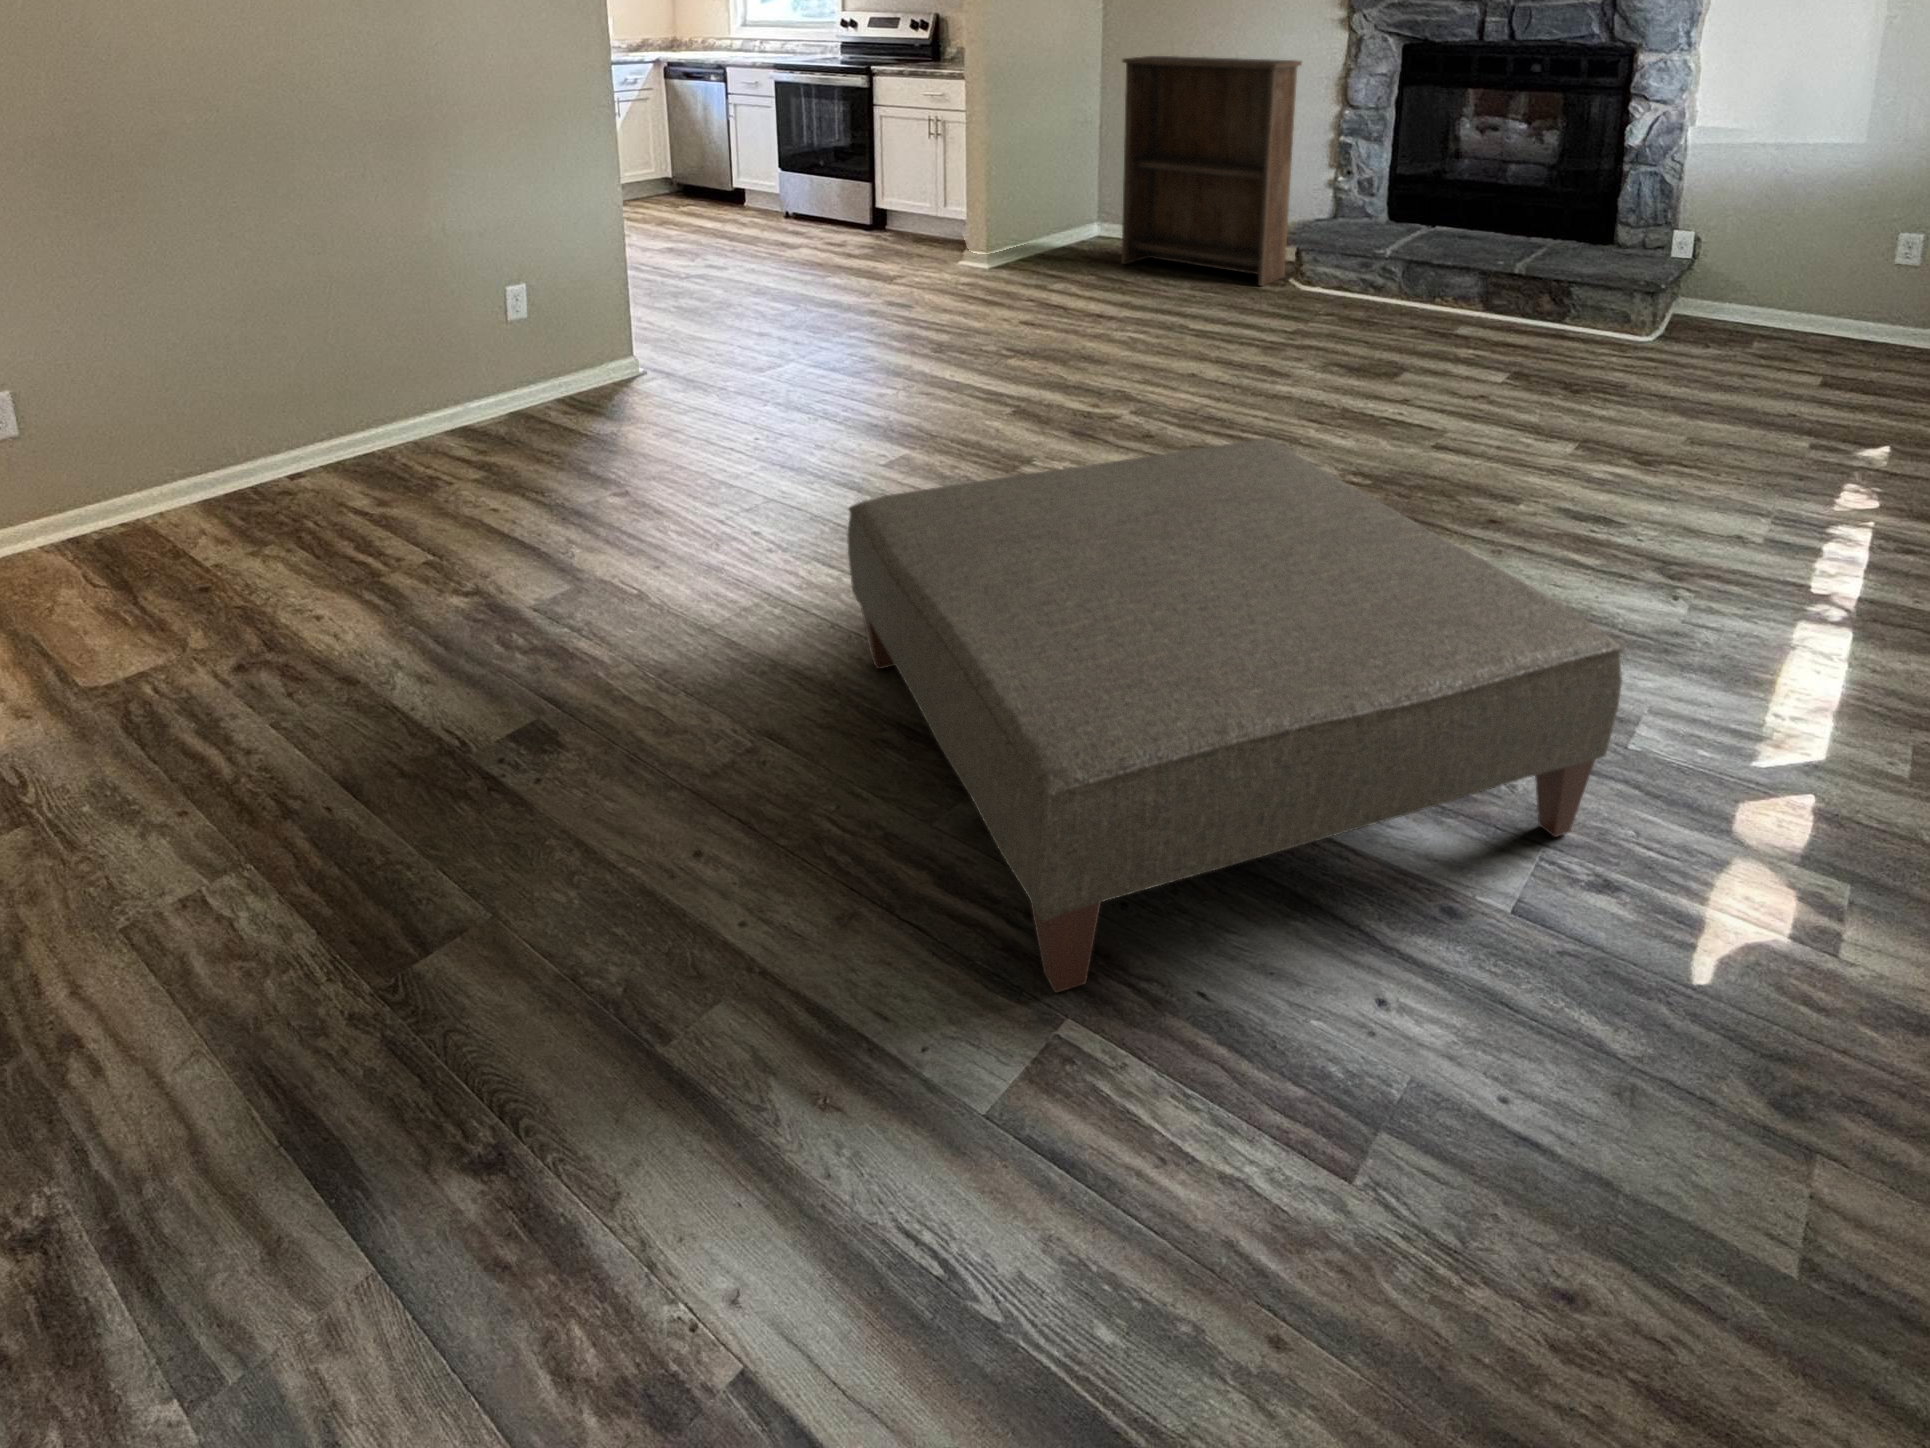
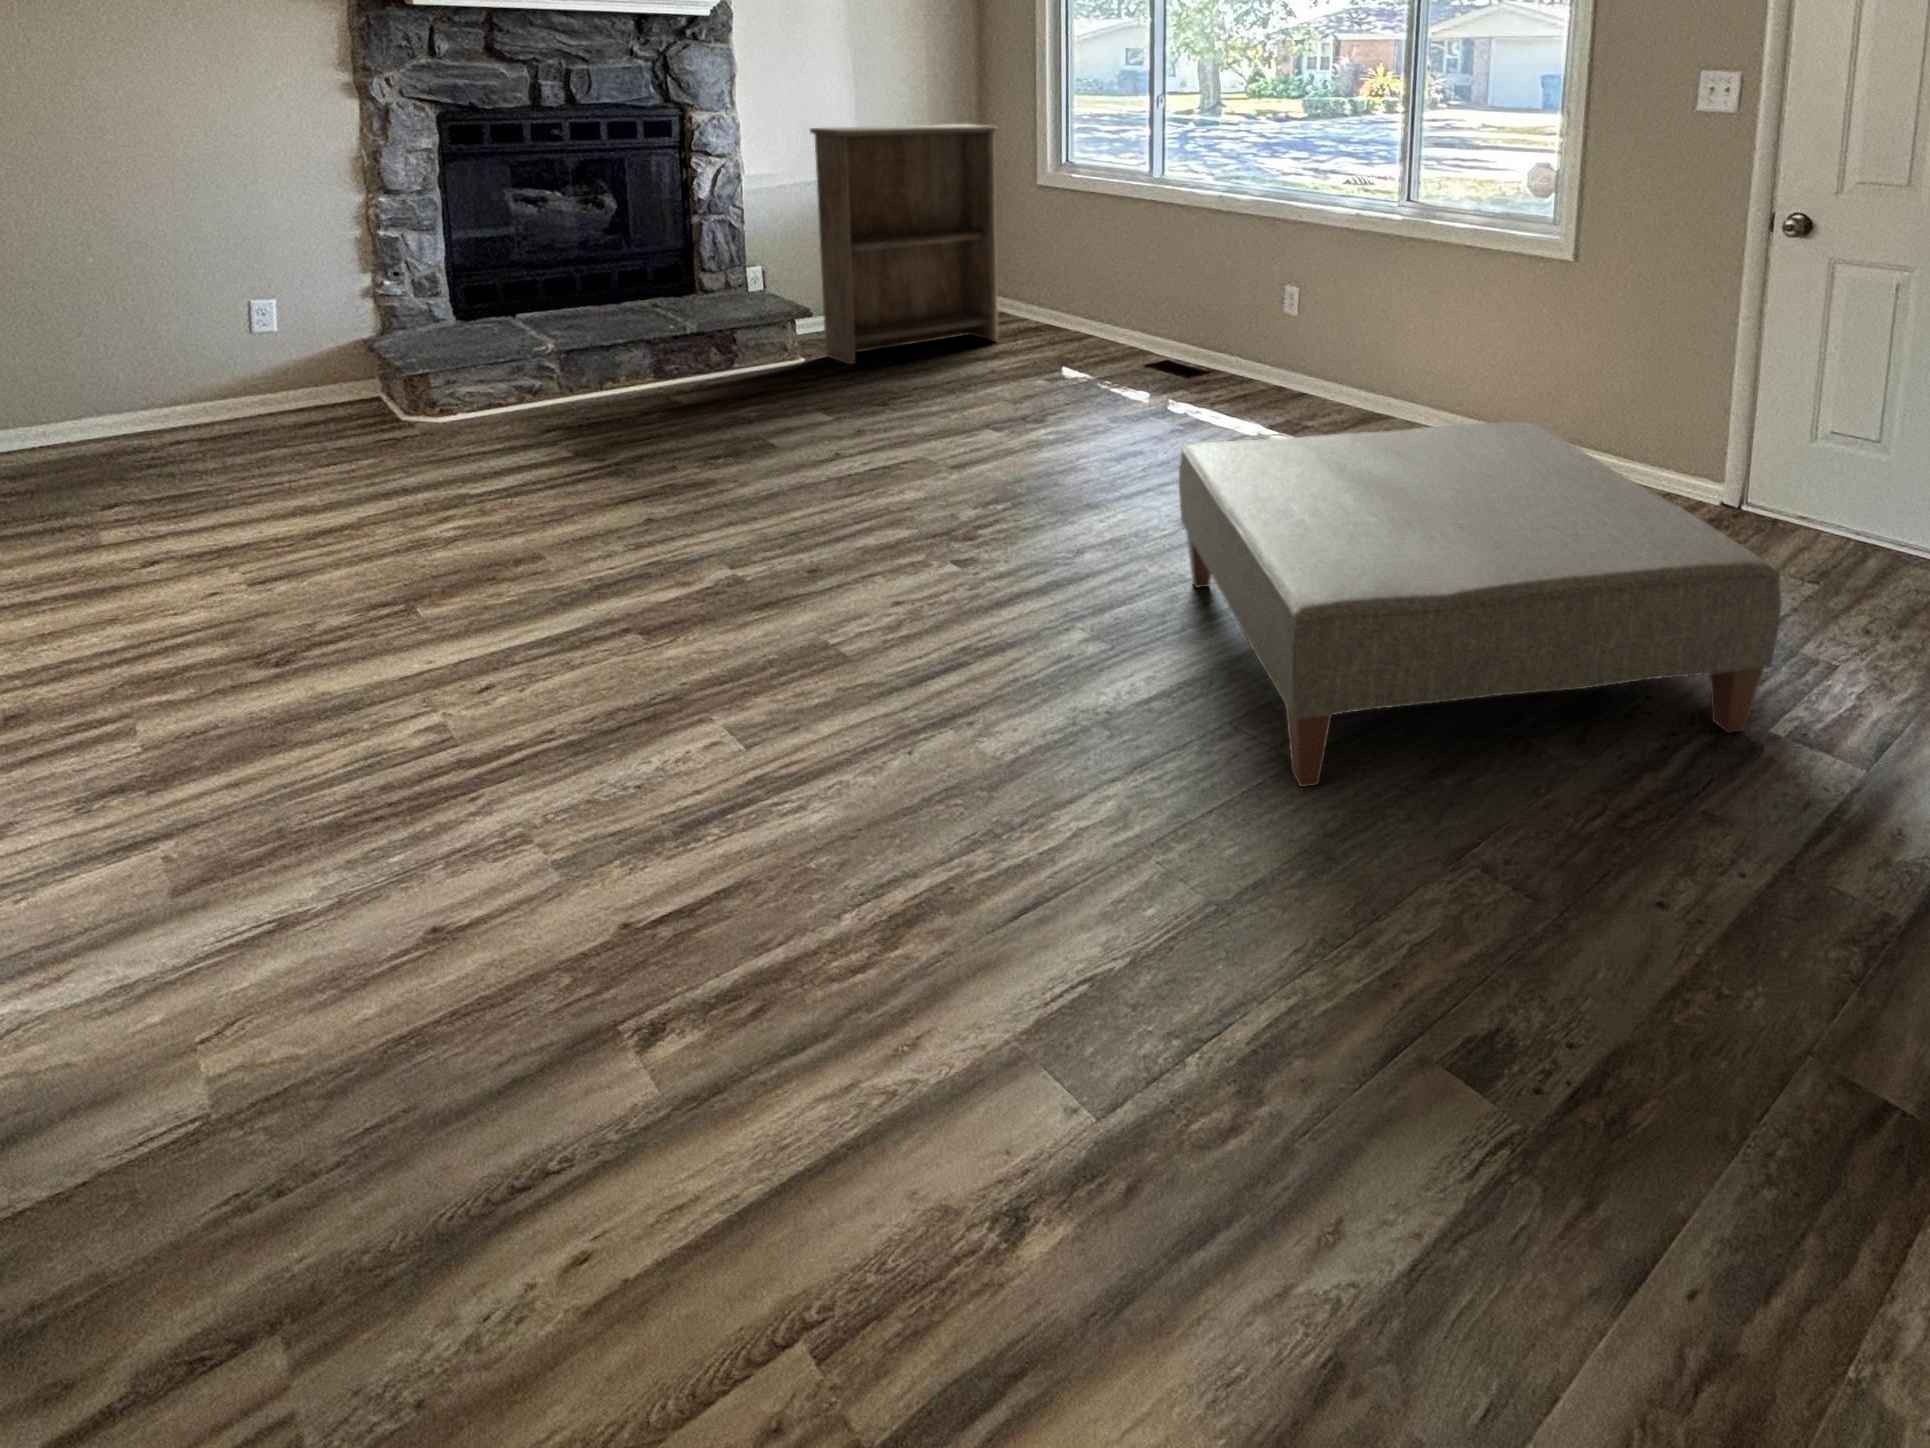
bookshelf: present [1121,56,1302,286] -> present [810,124,998,364]

